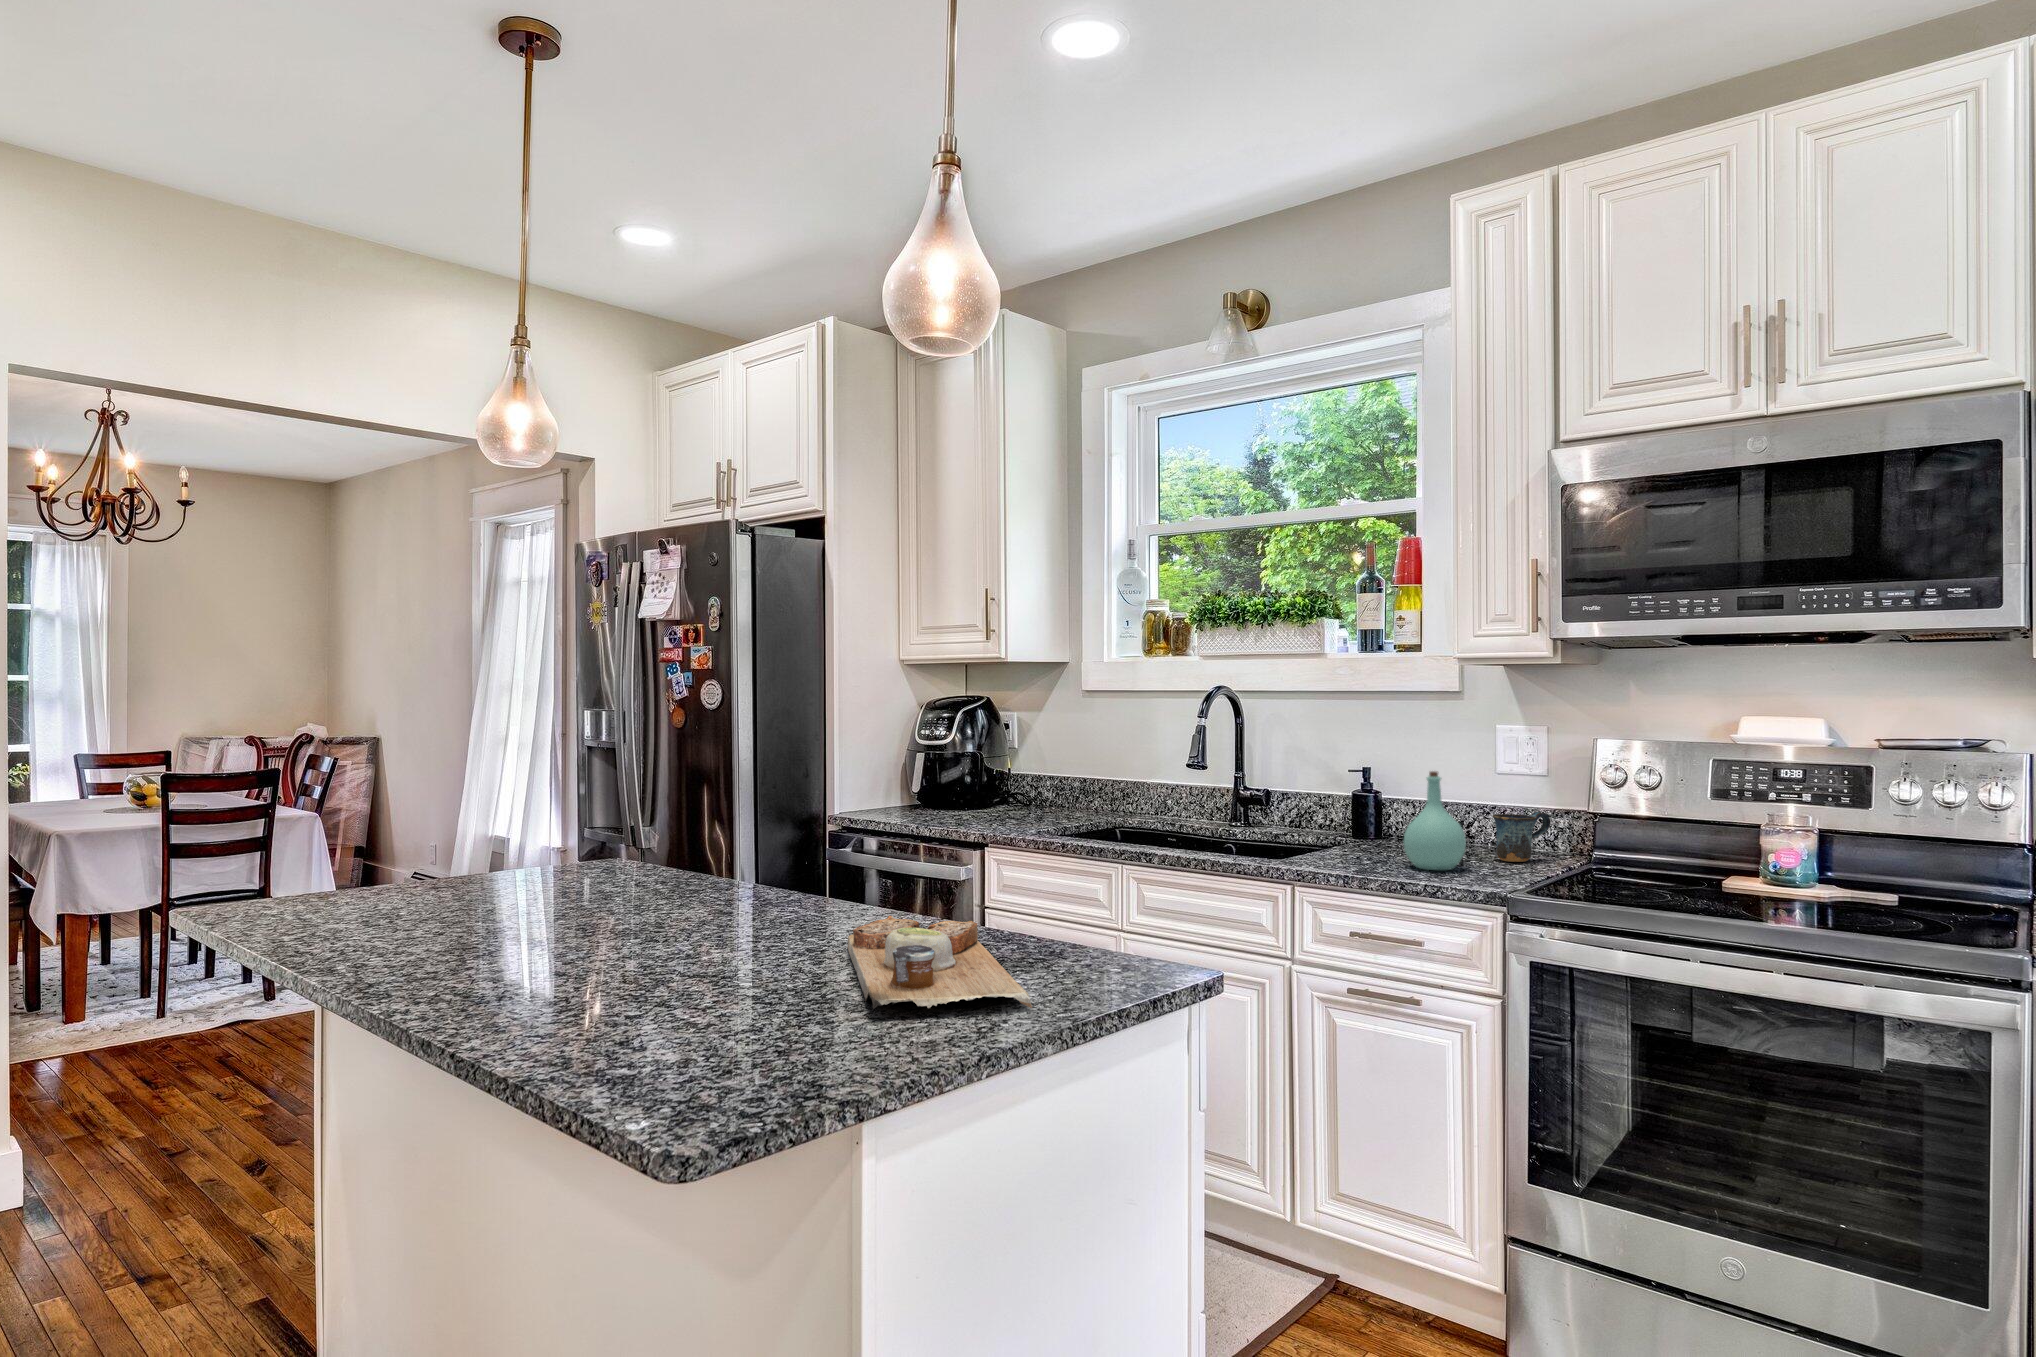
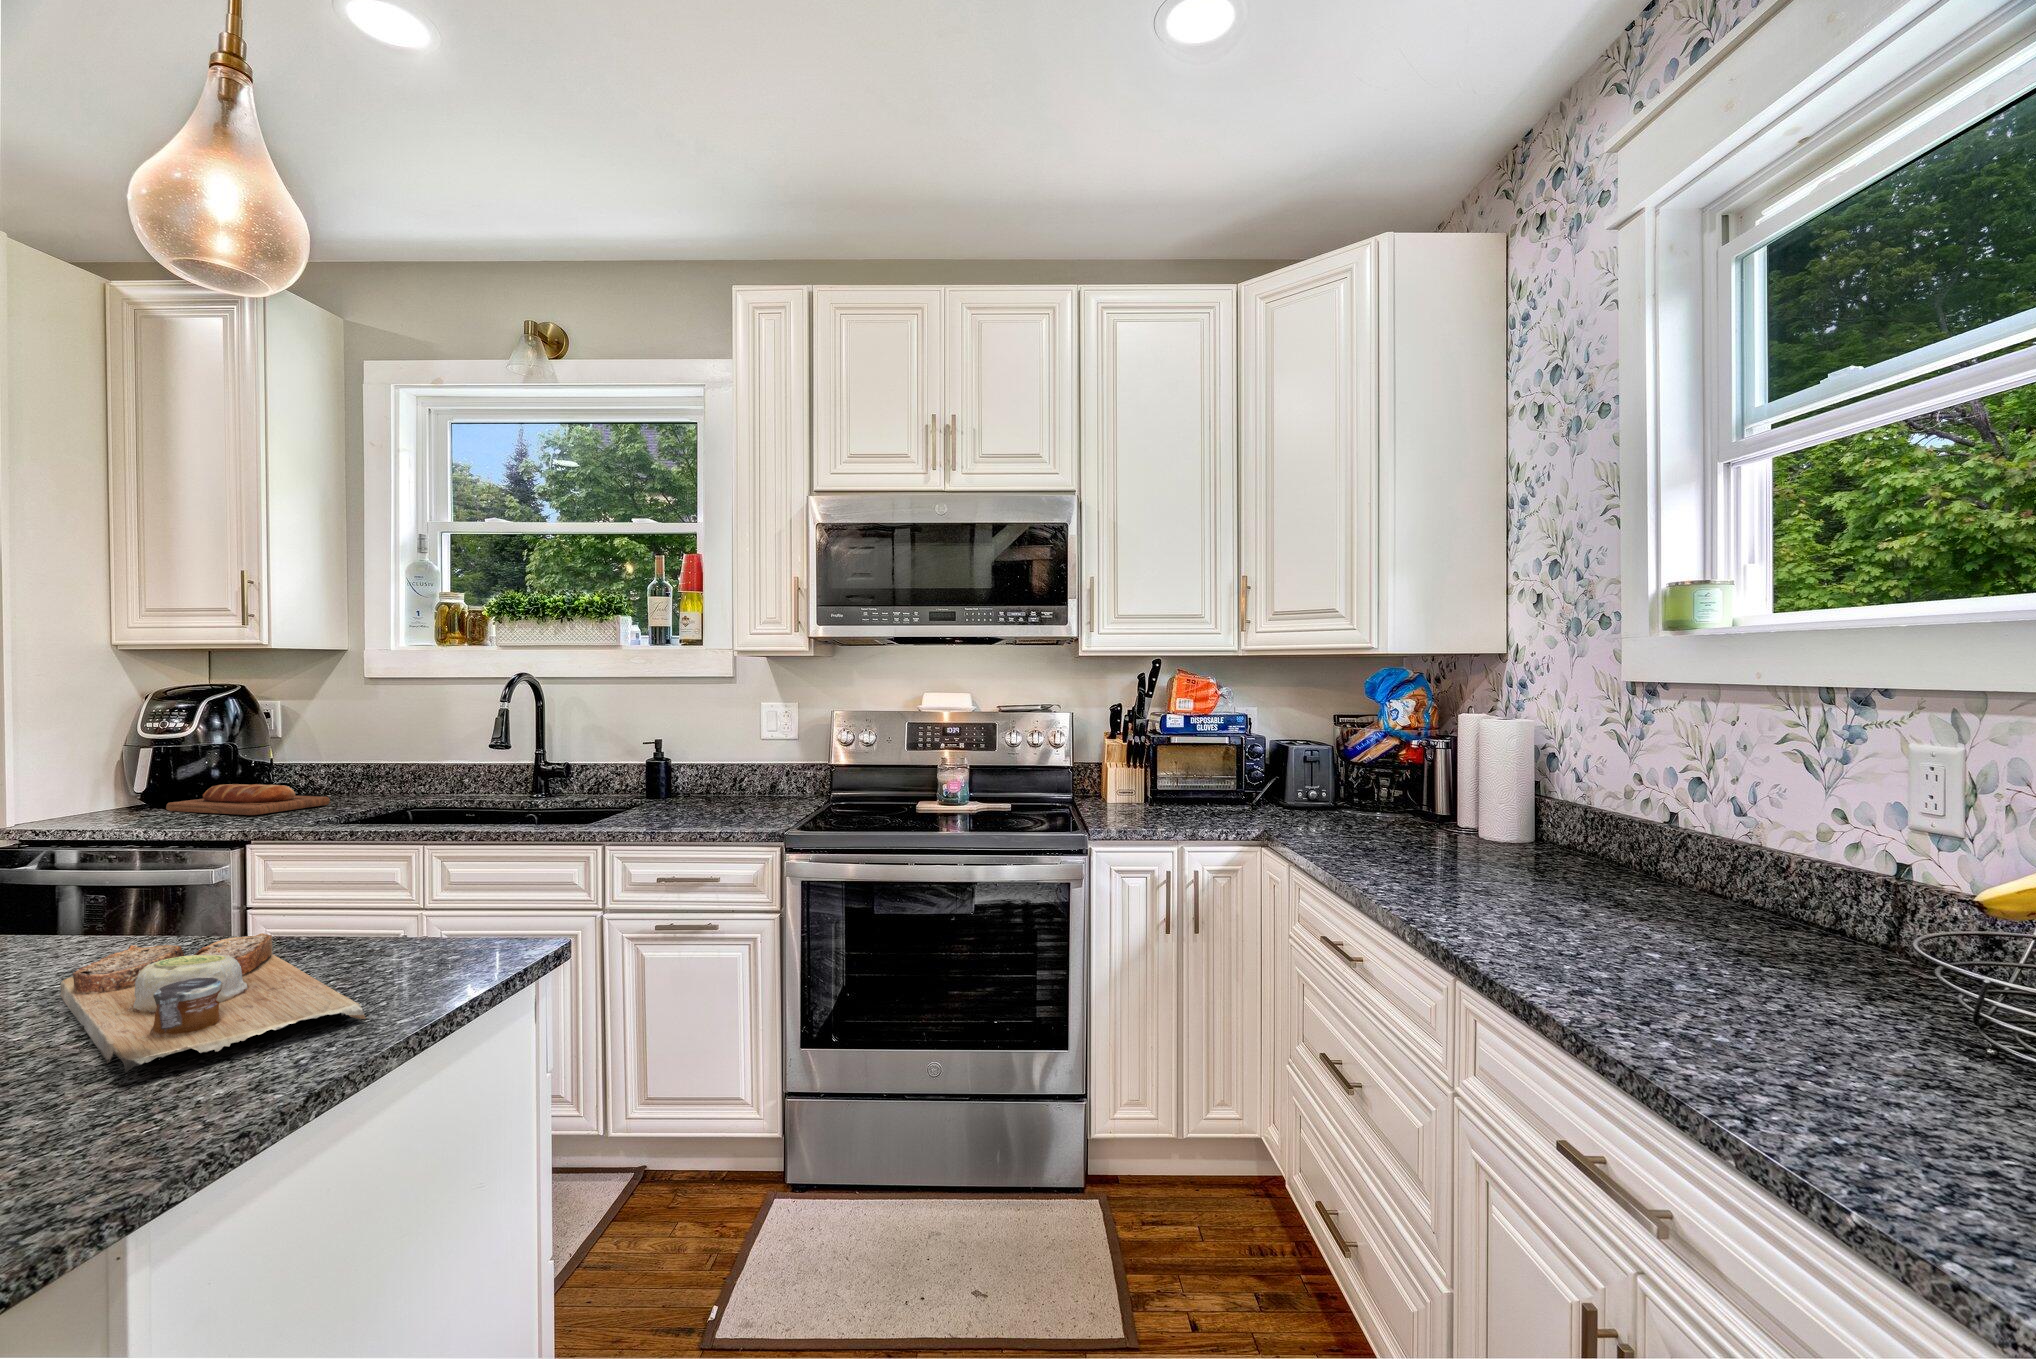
bottle: present [1404,771,1466,870] -> none [697,740,745,817]
bread loaf: none [934,791,1051,822] -> present [166,784,330,815]
mug: present [1493,812,1550,862] -> none [762,766,802,804]

